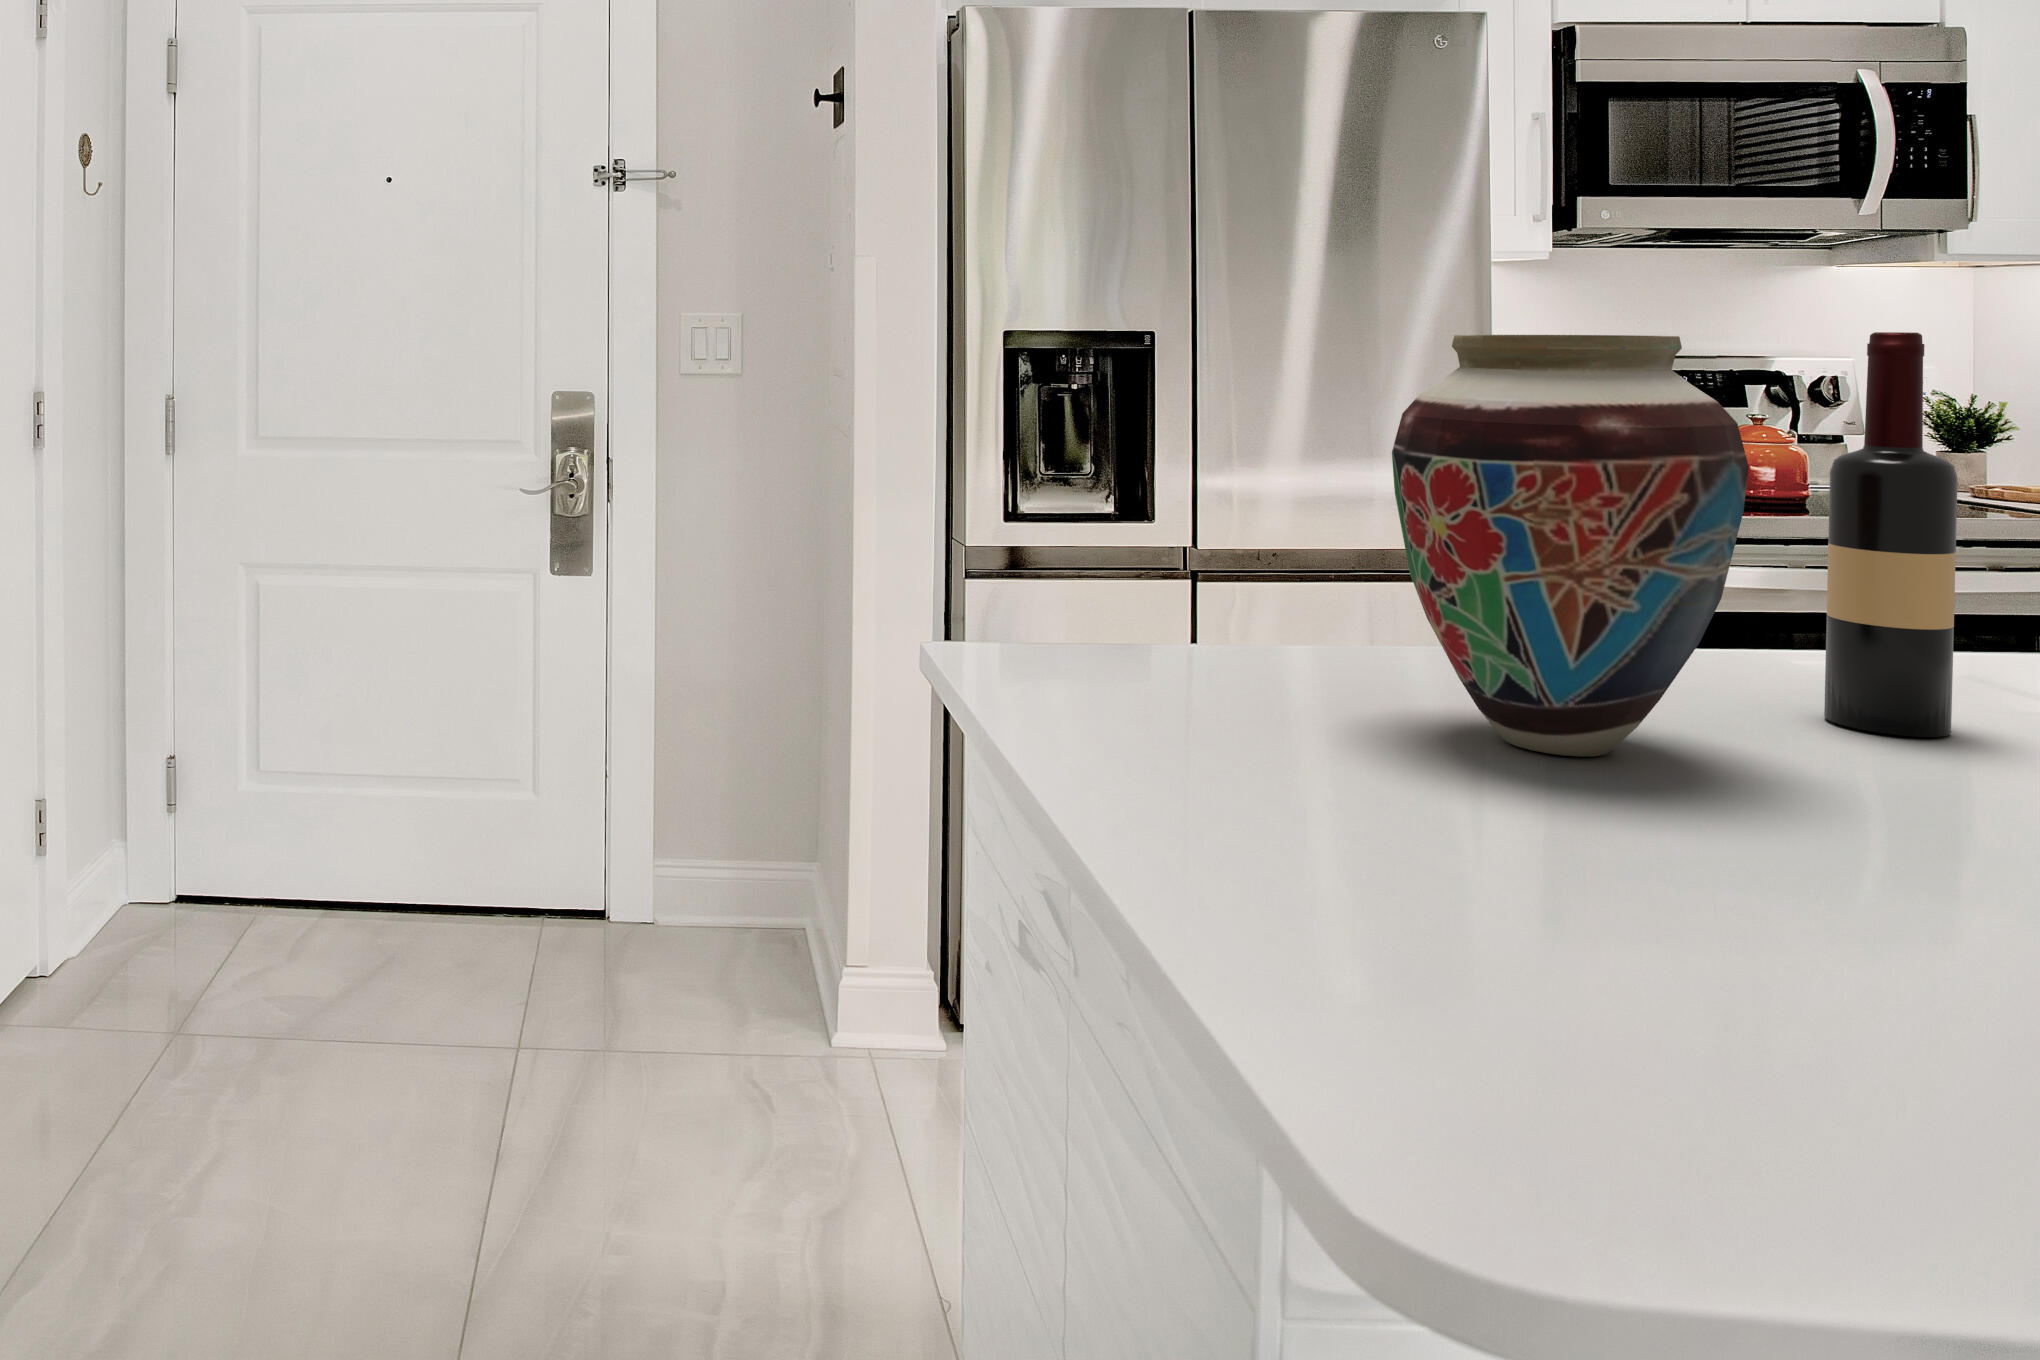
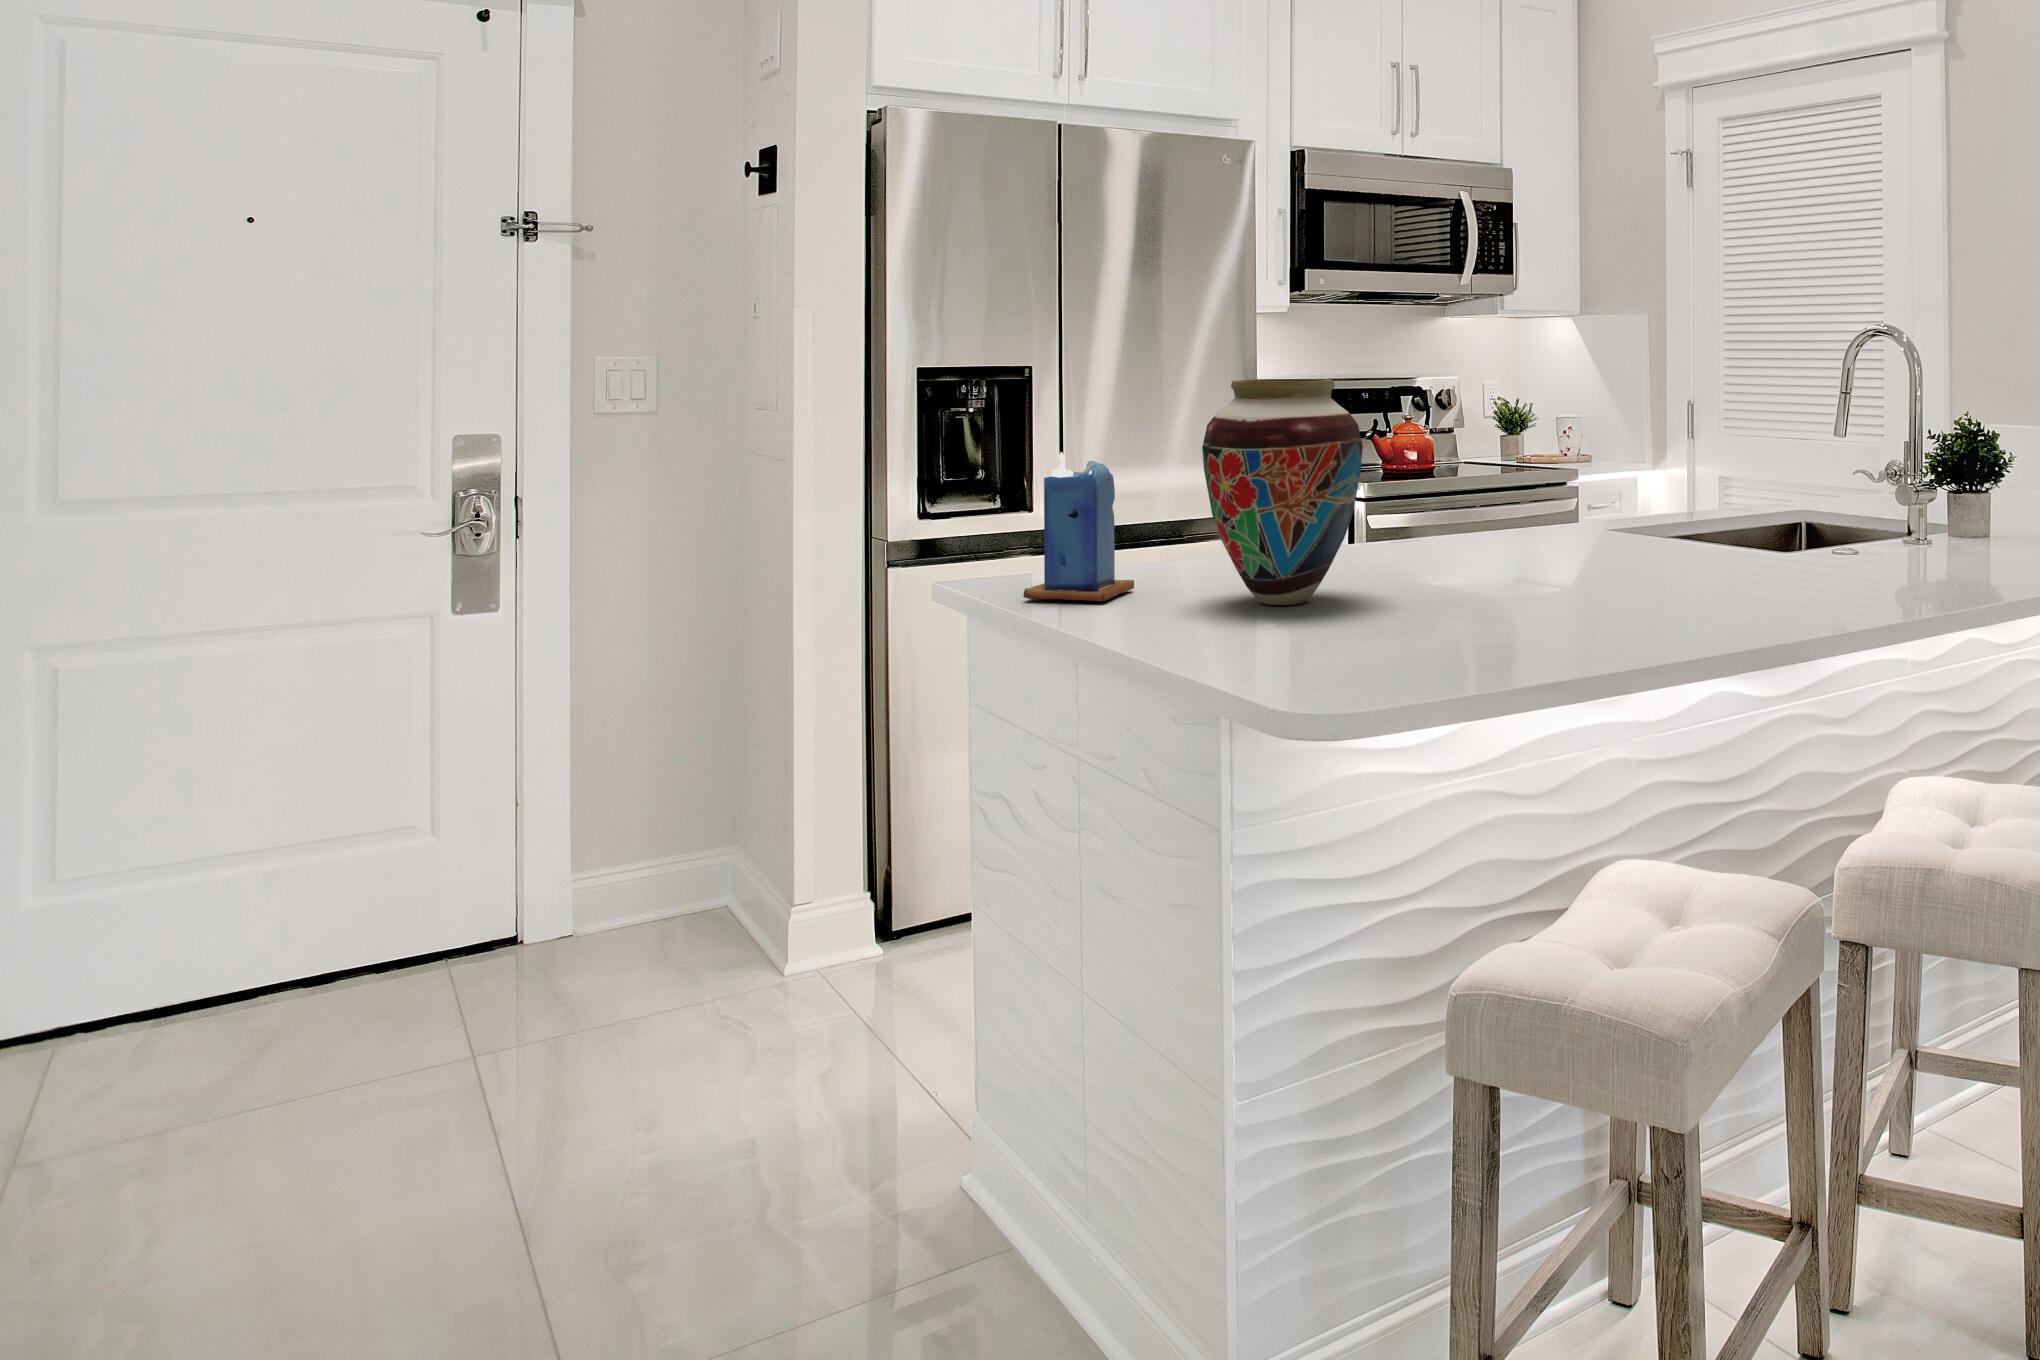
wine bottle: present [1824,332,1958,737] -> none [1403,375,1452,578]
candle: none [1081,447,1266,693] -> present [1023,452,1134,601]

